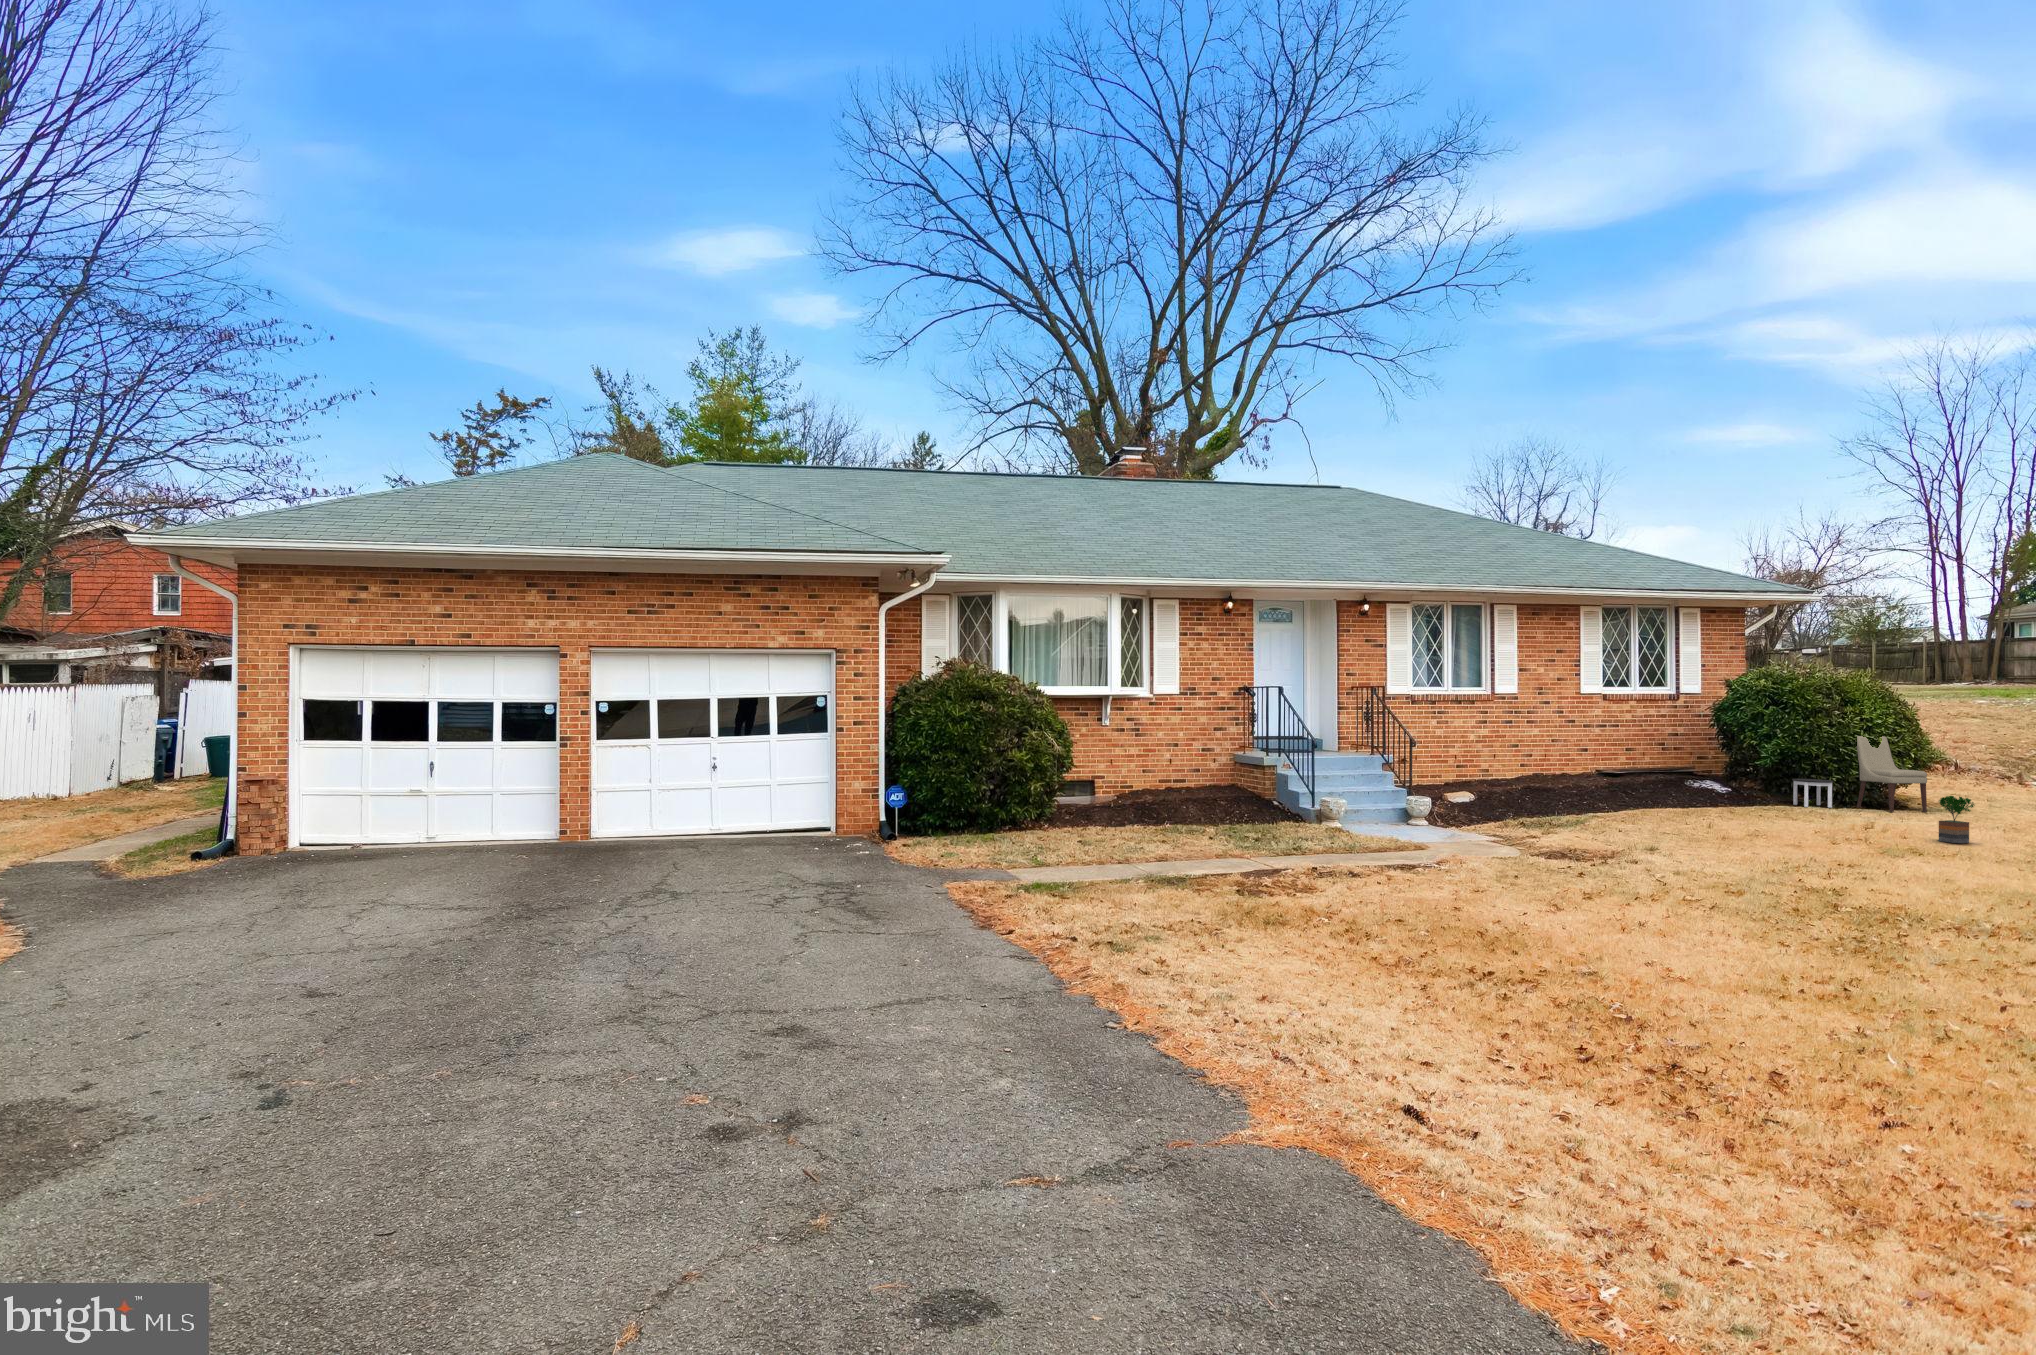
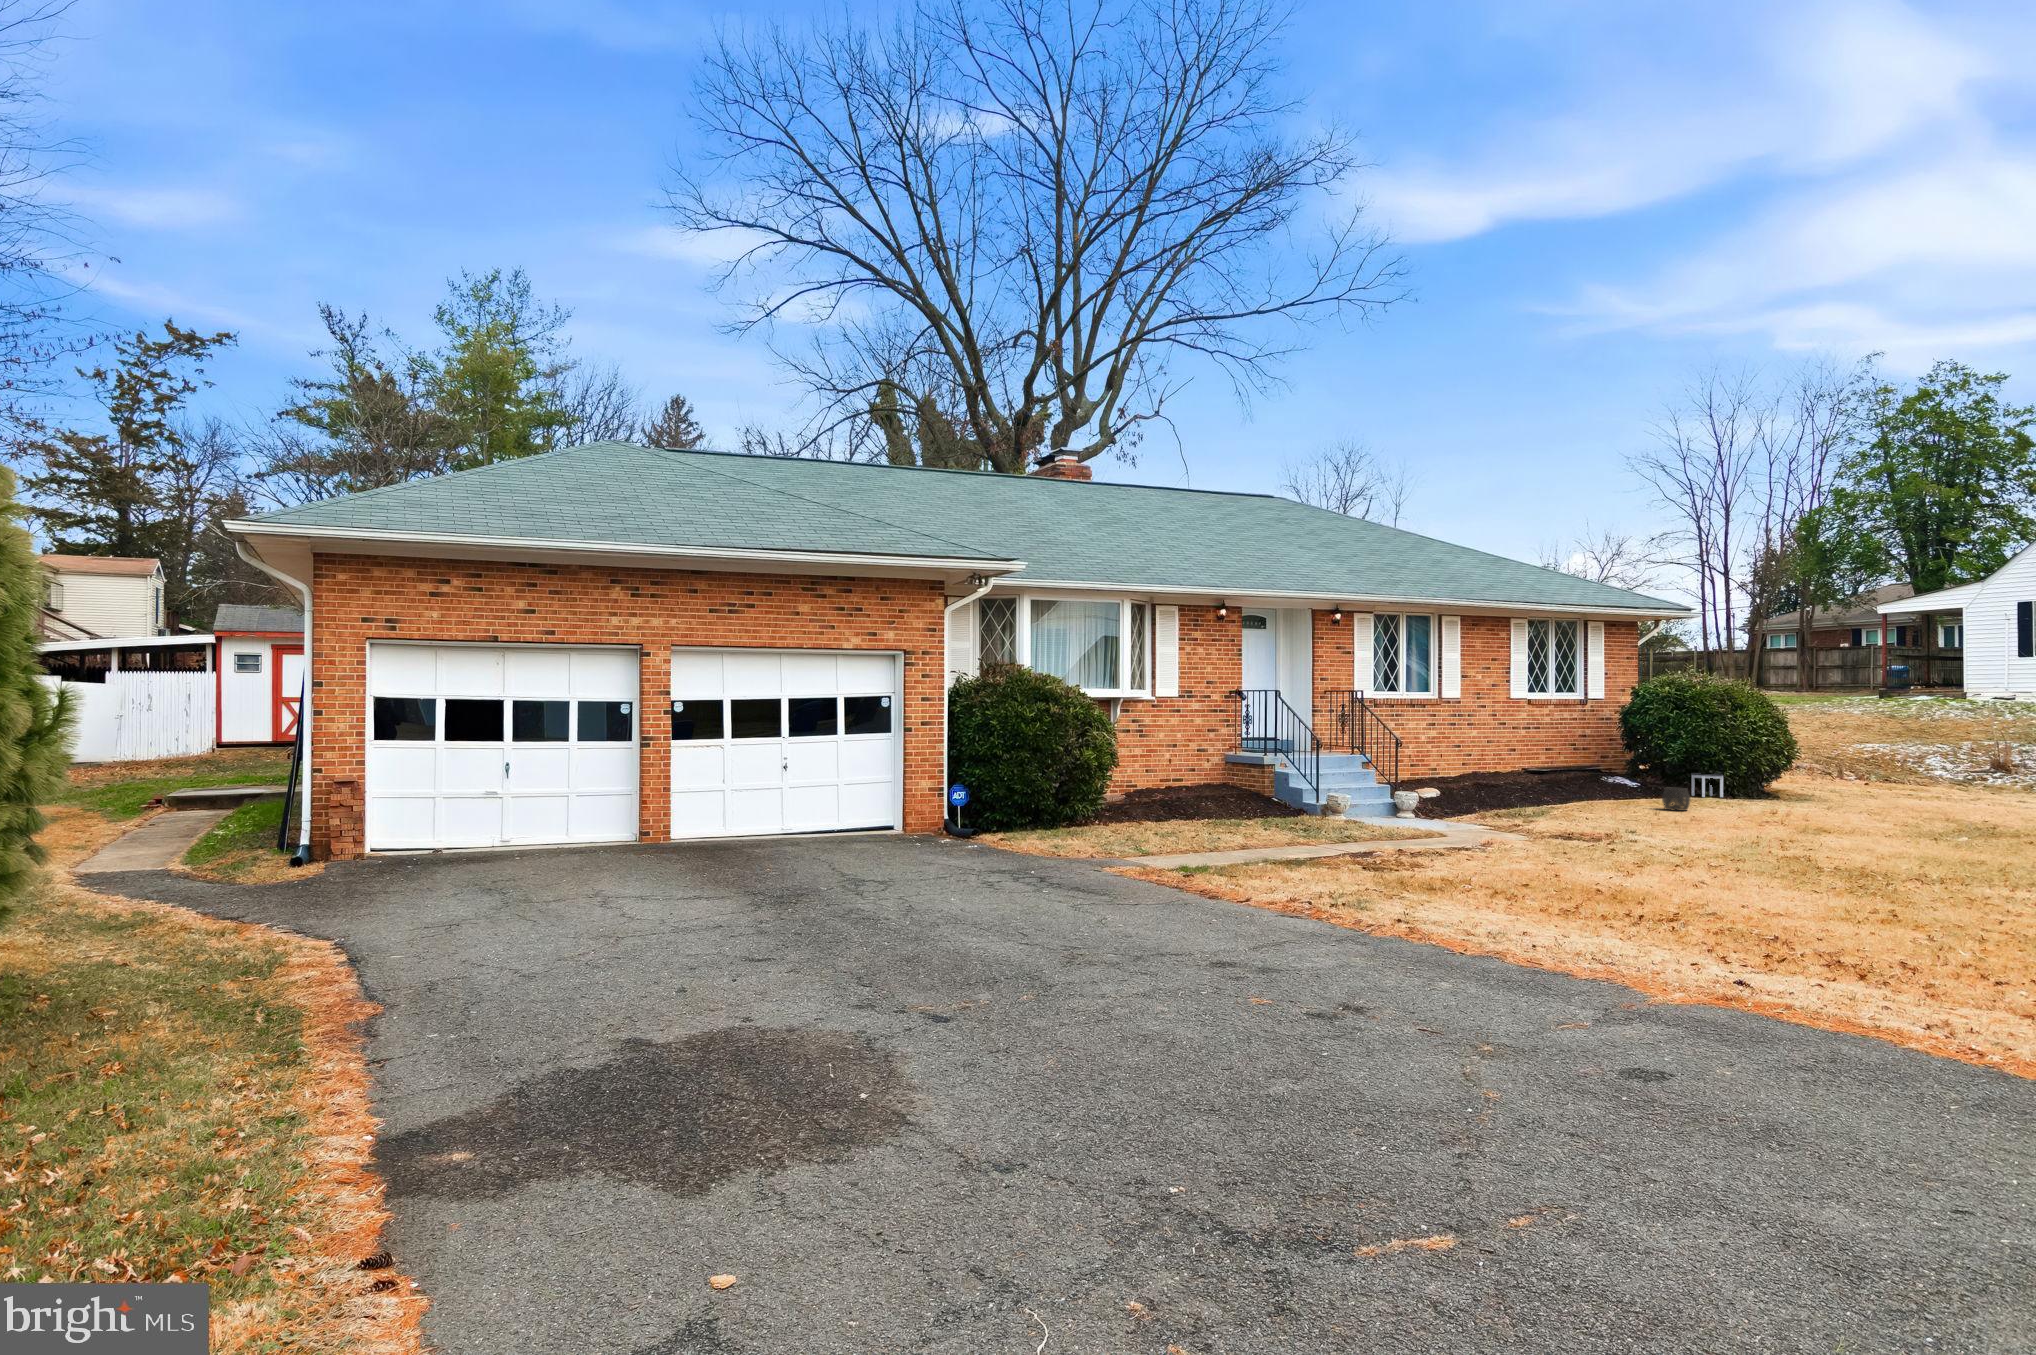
chair: present [1857,736,1927,812] -> none [1740,735,1797,799]
potted tree: present [1939,796,1975,843] -> none [1821,780,1850,820]
woven basket: none [1735,798,1771,826] -> present [1662,787,1690,811]

